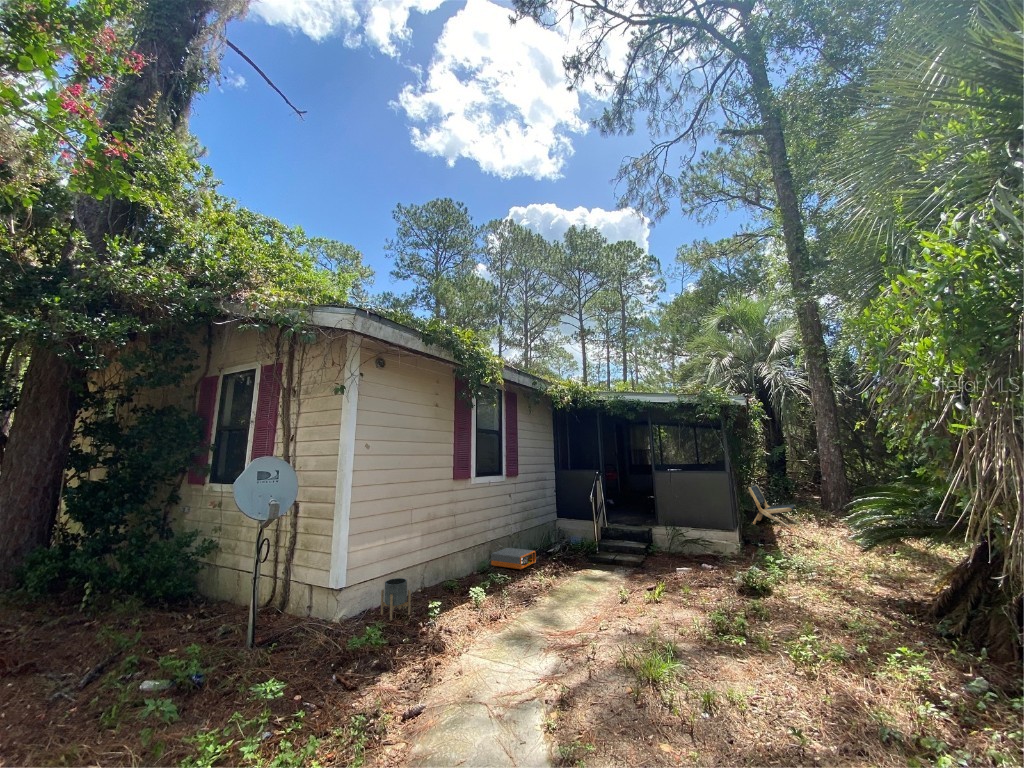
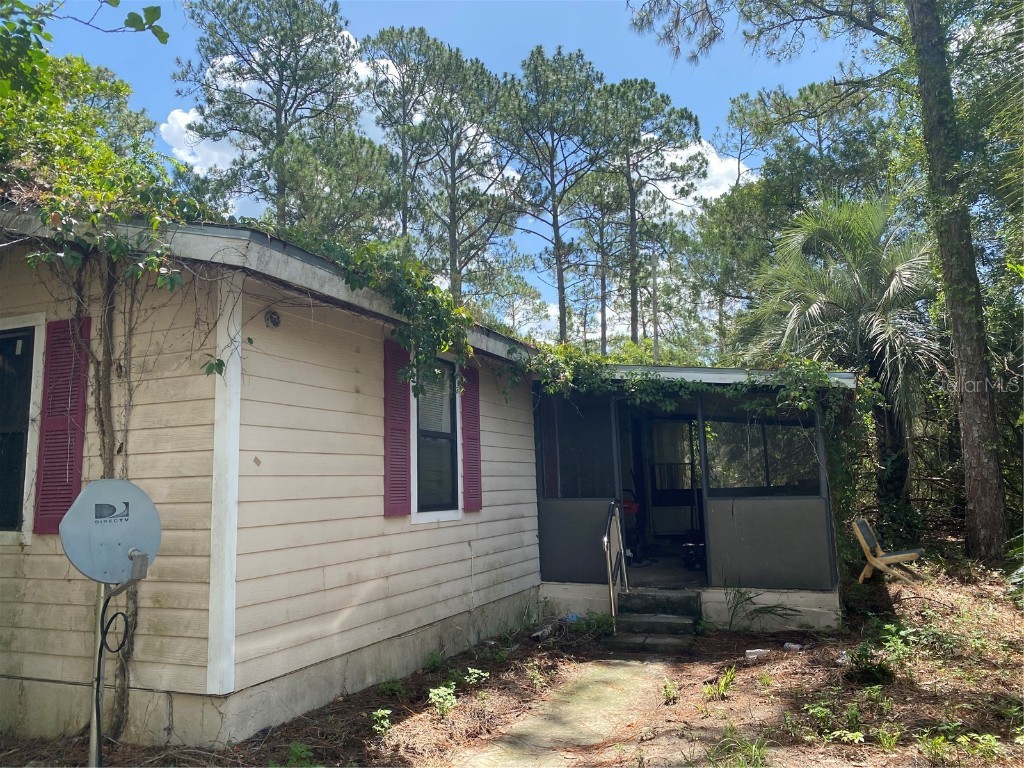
storage box: present [491,548,536,569] -> none [444,632,518,663]
planter: present [381,578,411,620] -> none [292,675,342,739]

